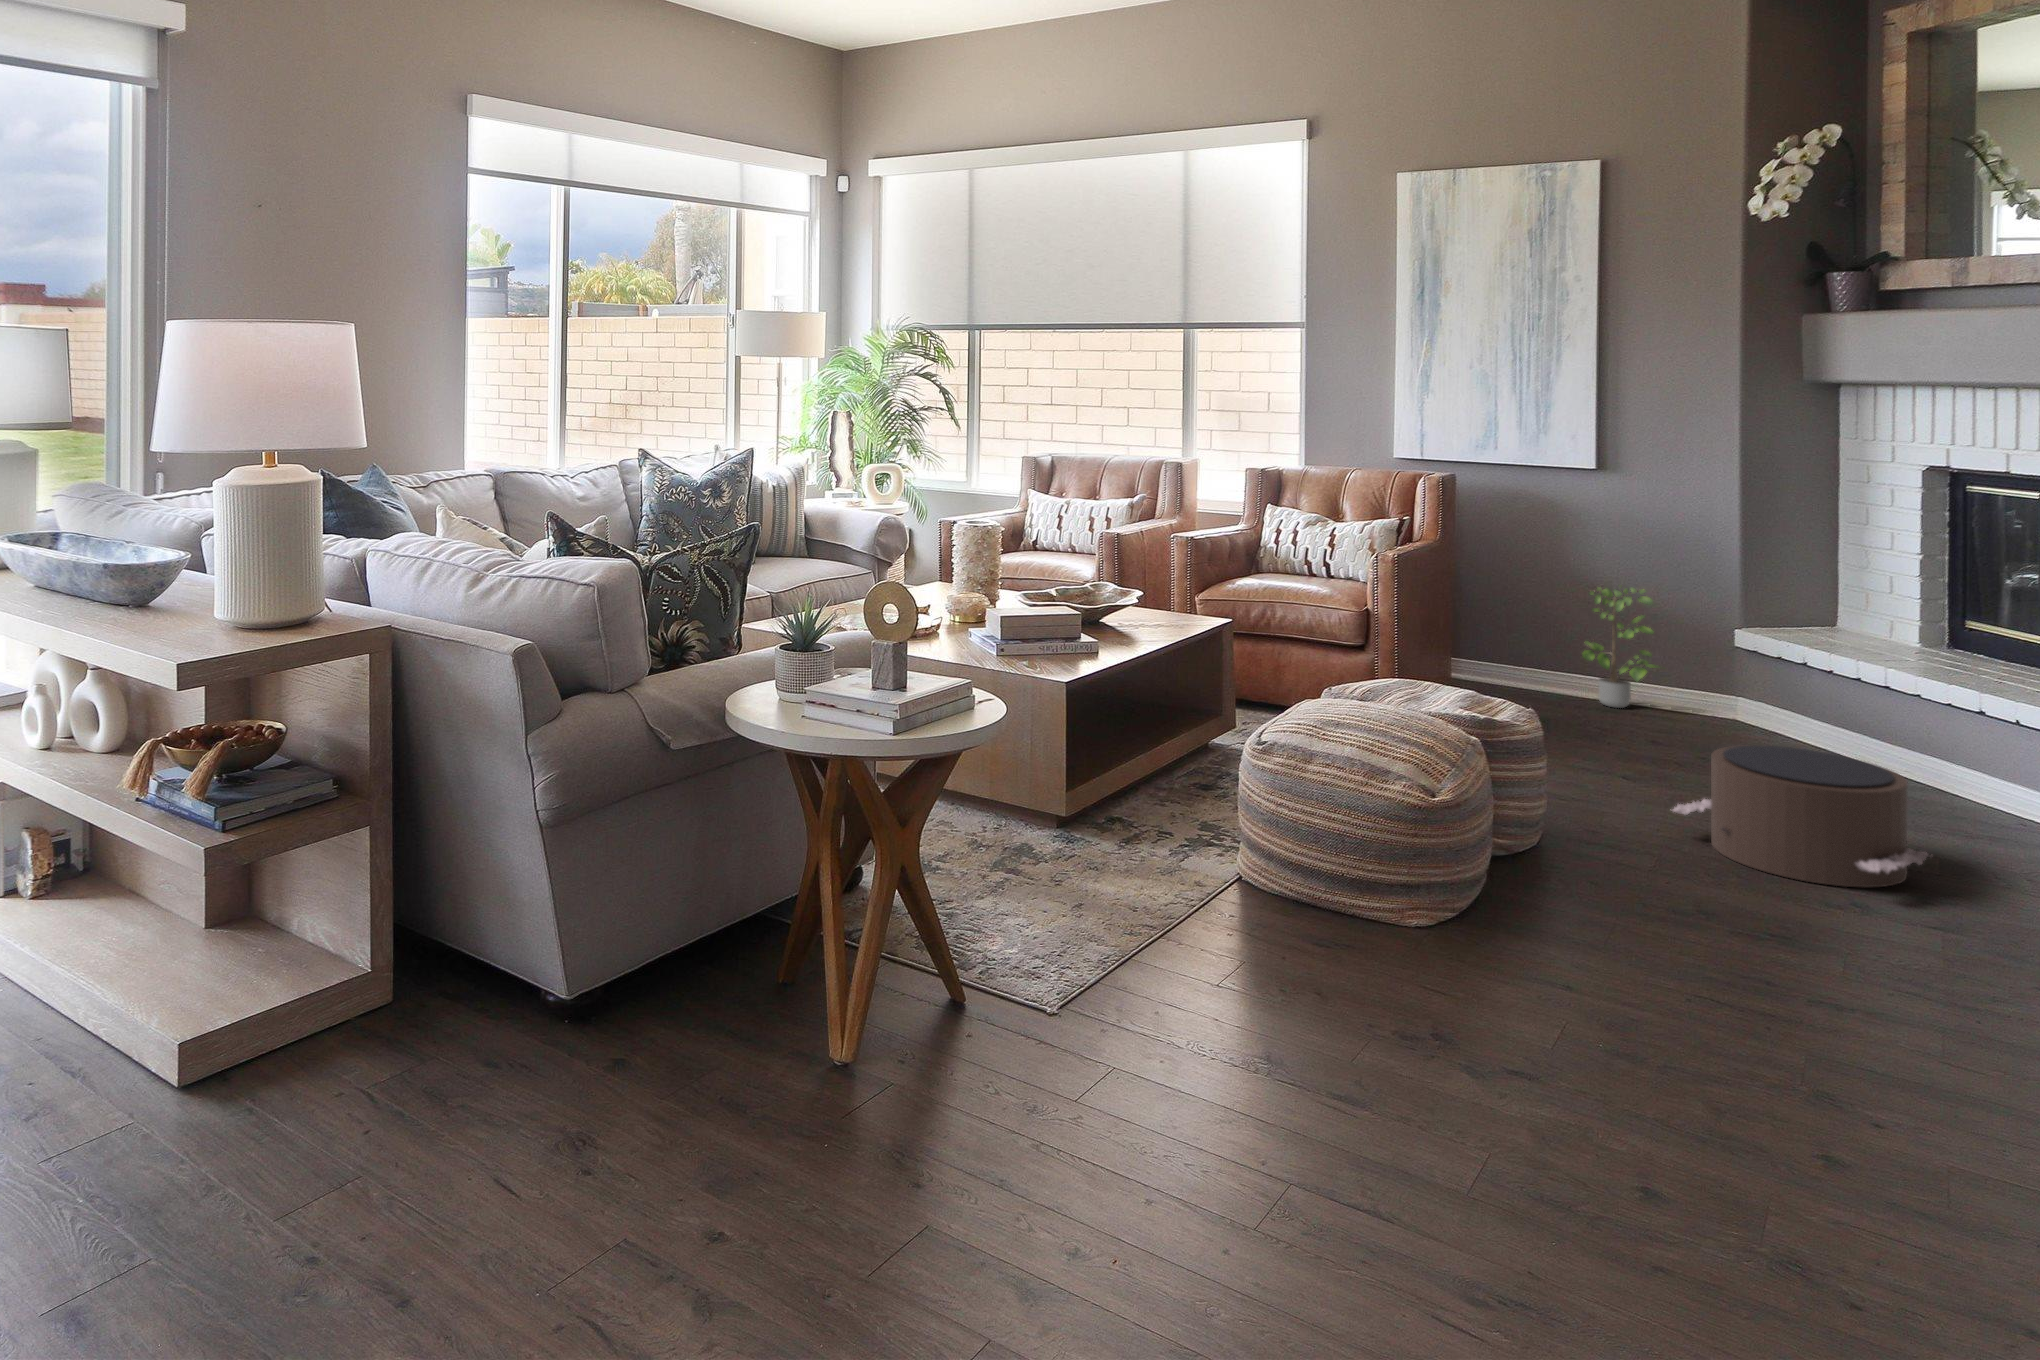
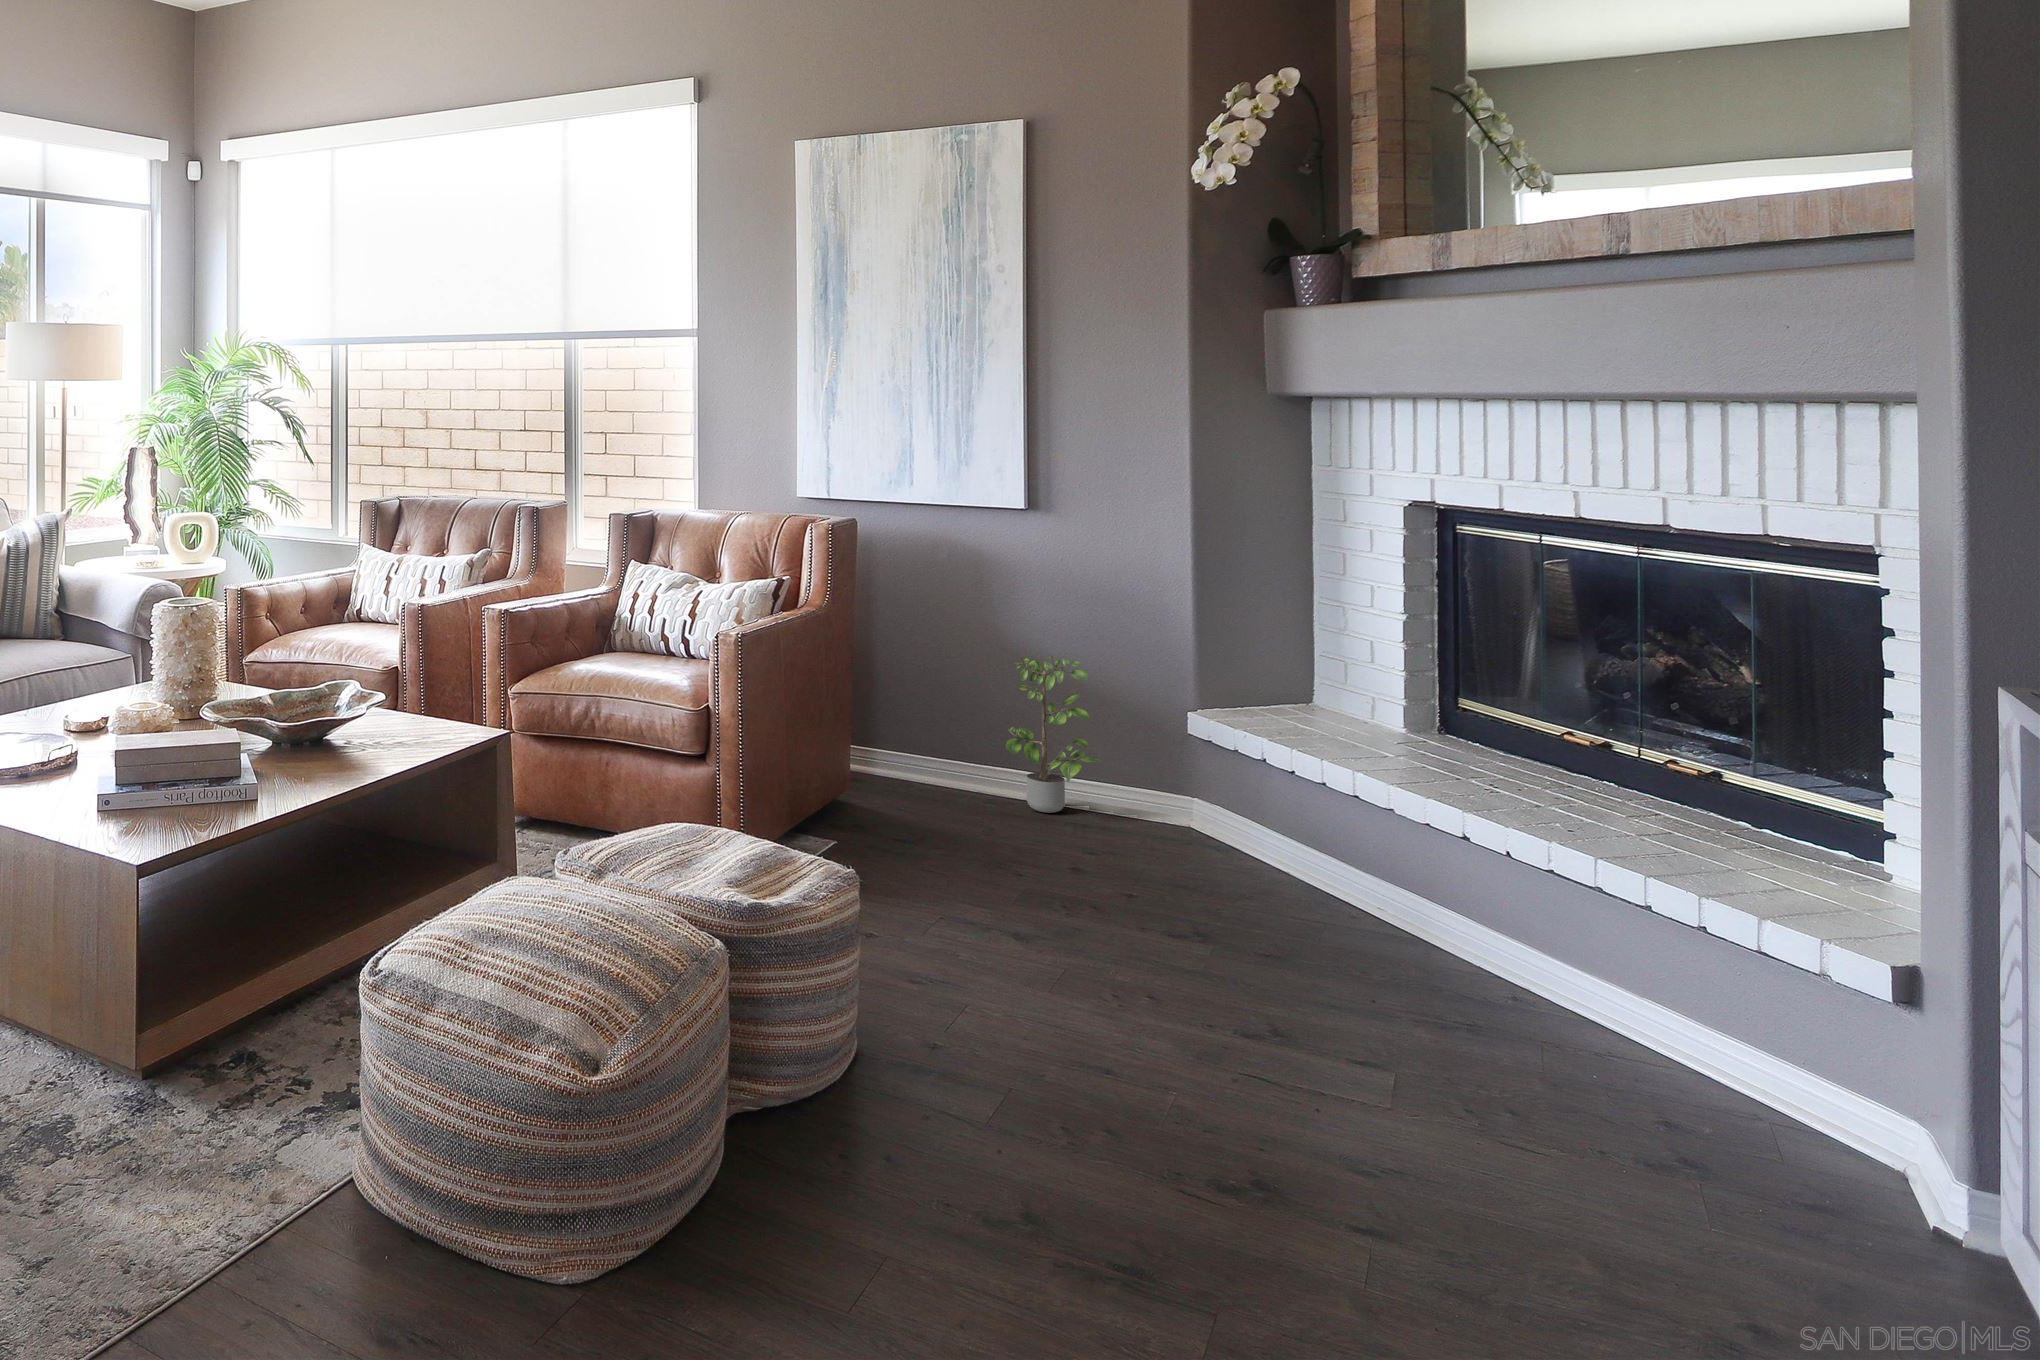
pouf: present [1673,745,1929,888] -> none [1035,901,1374,1129]

